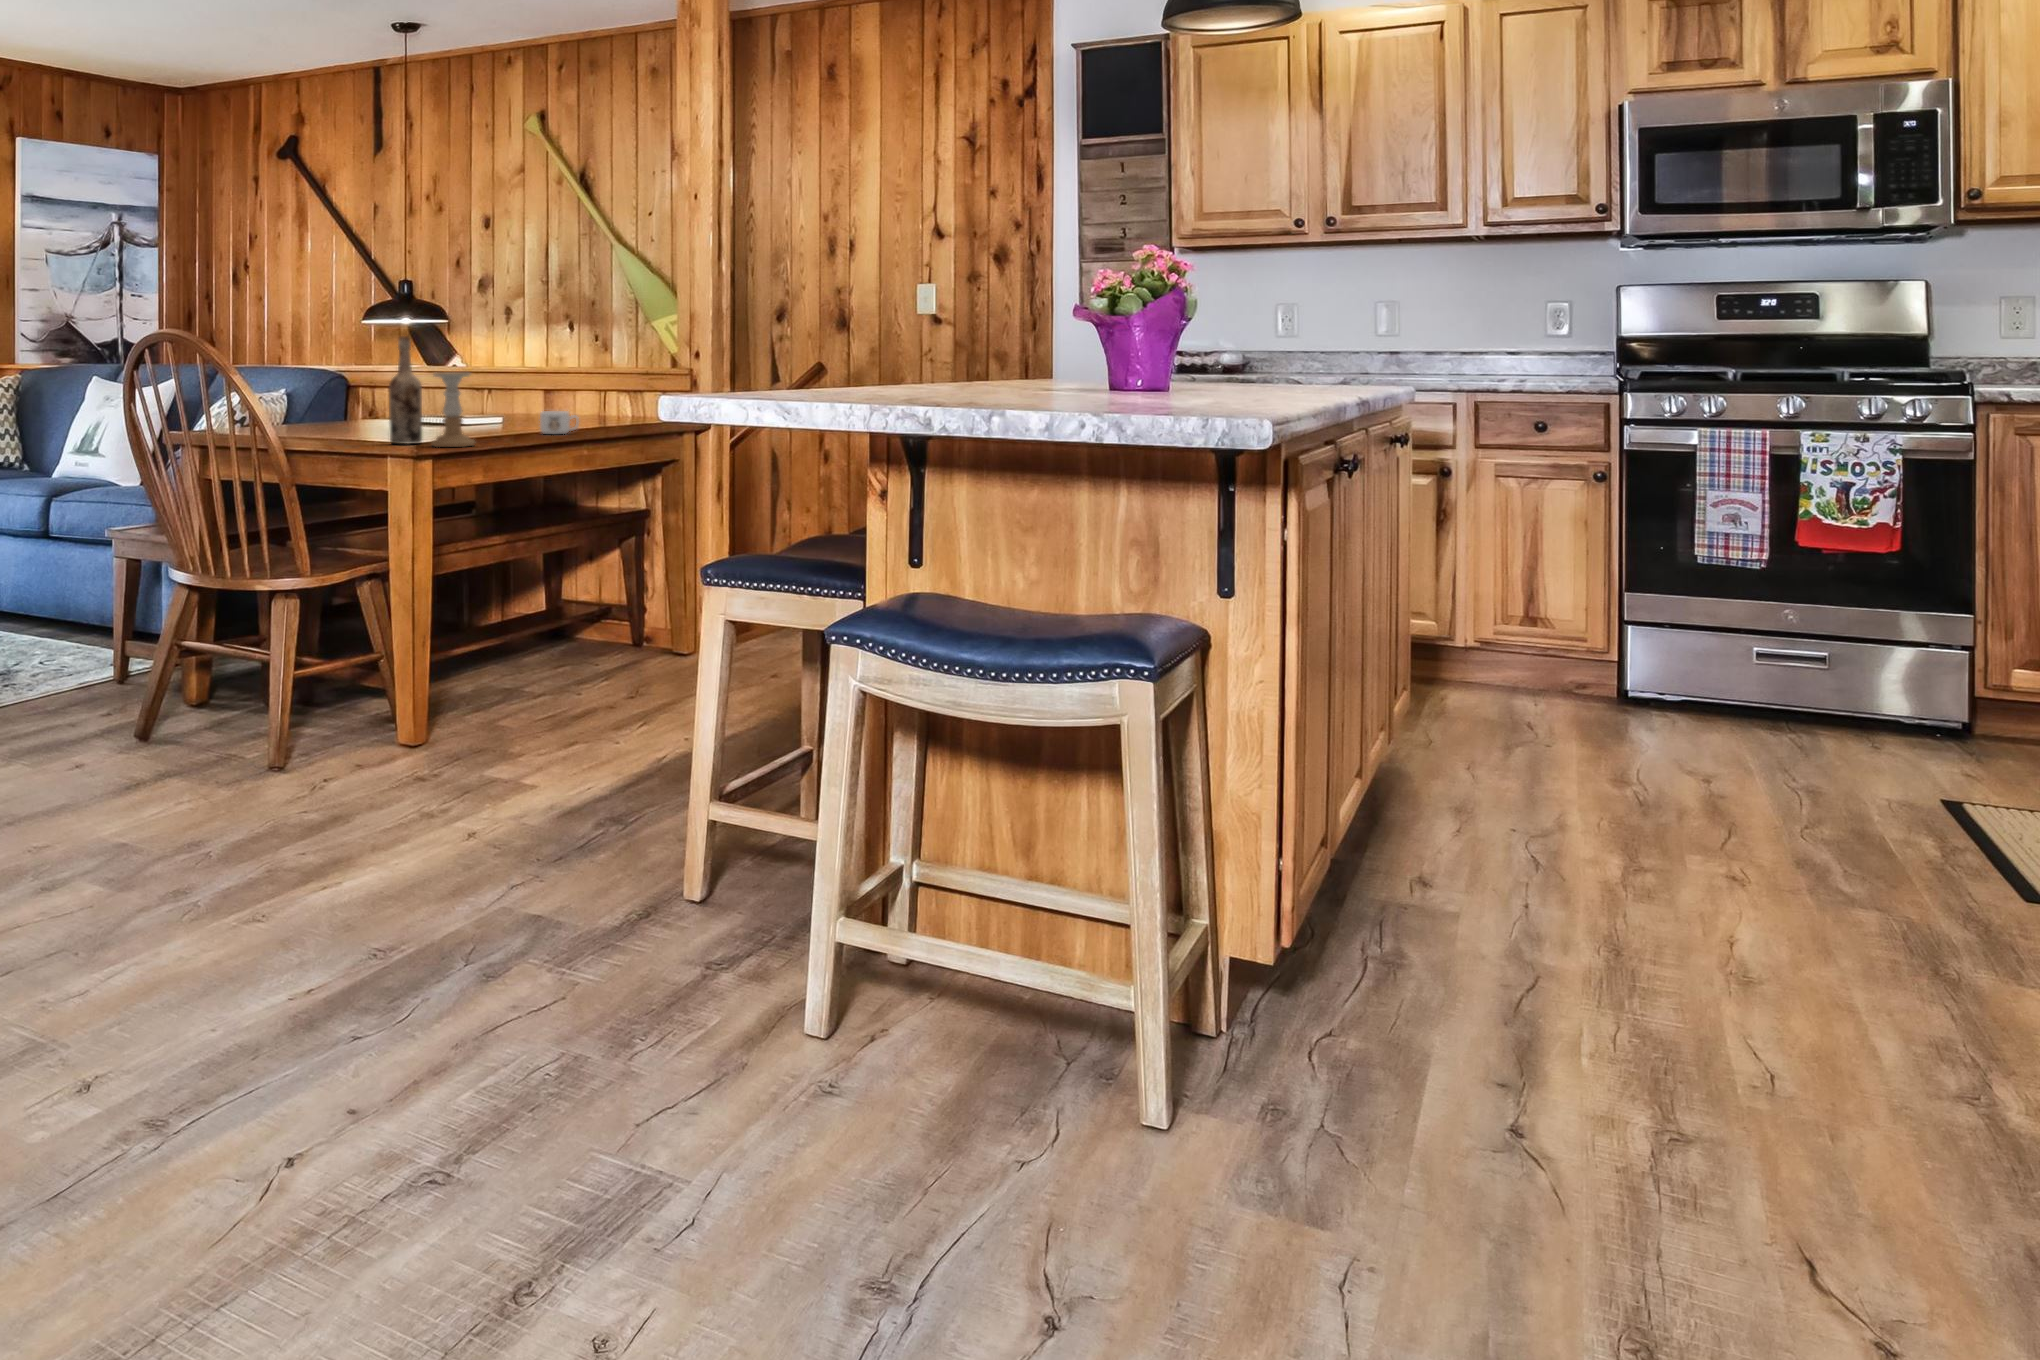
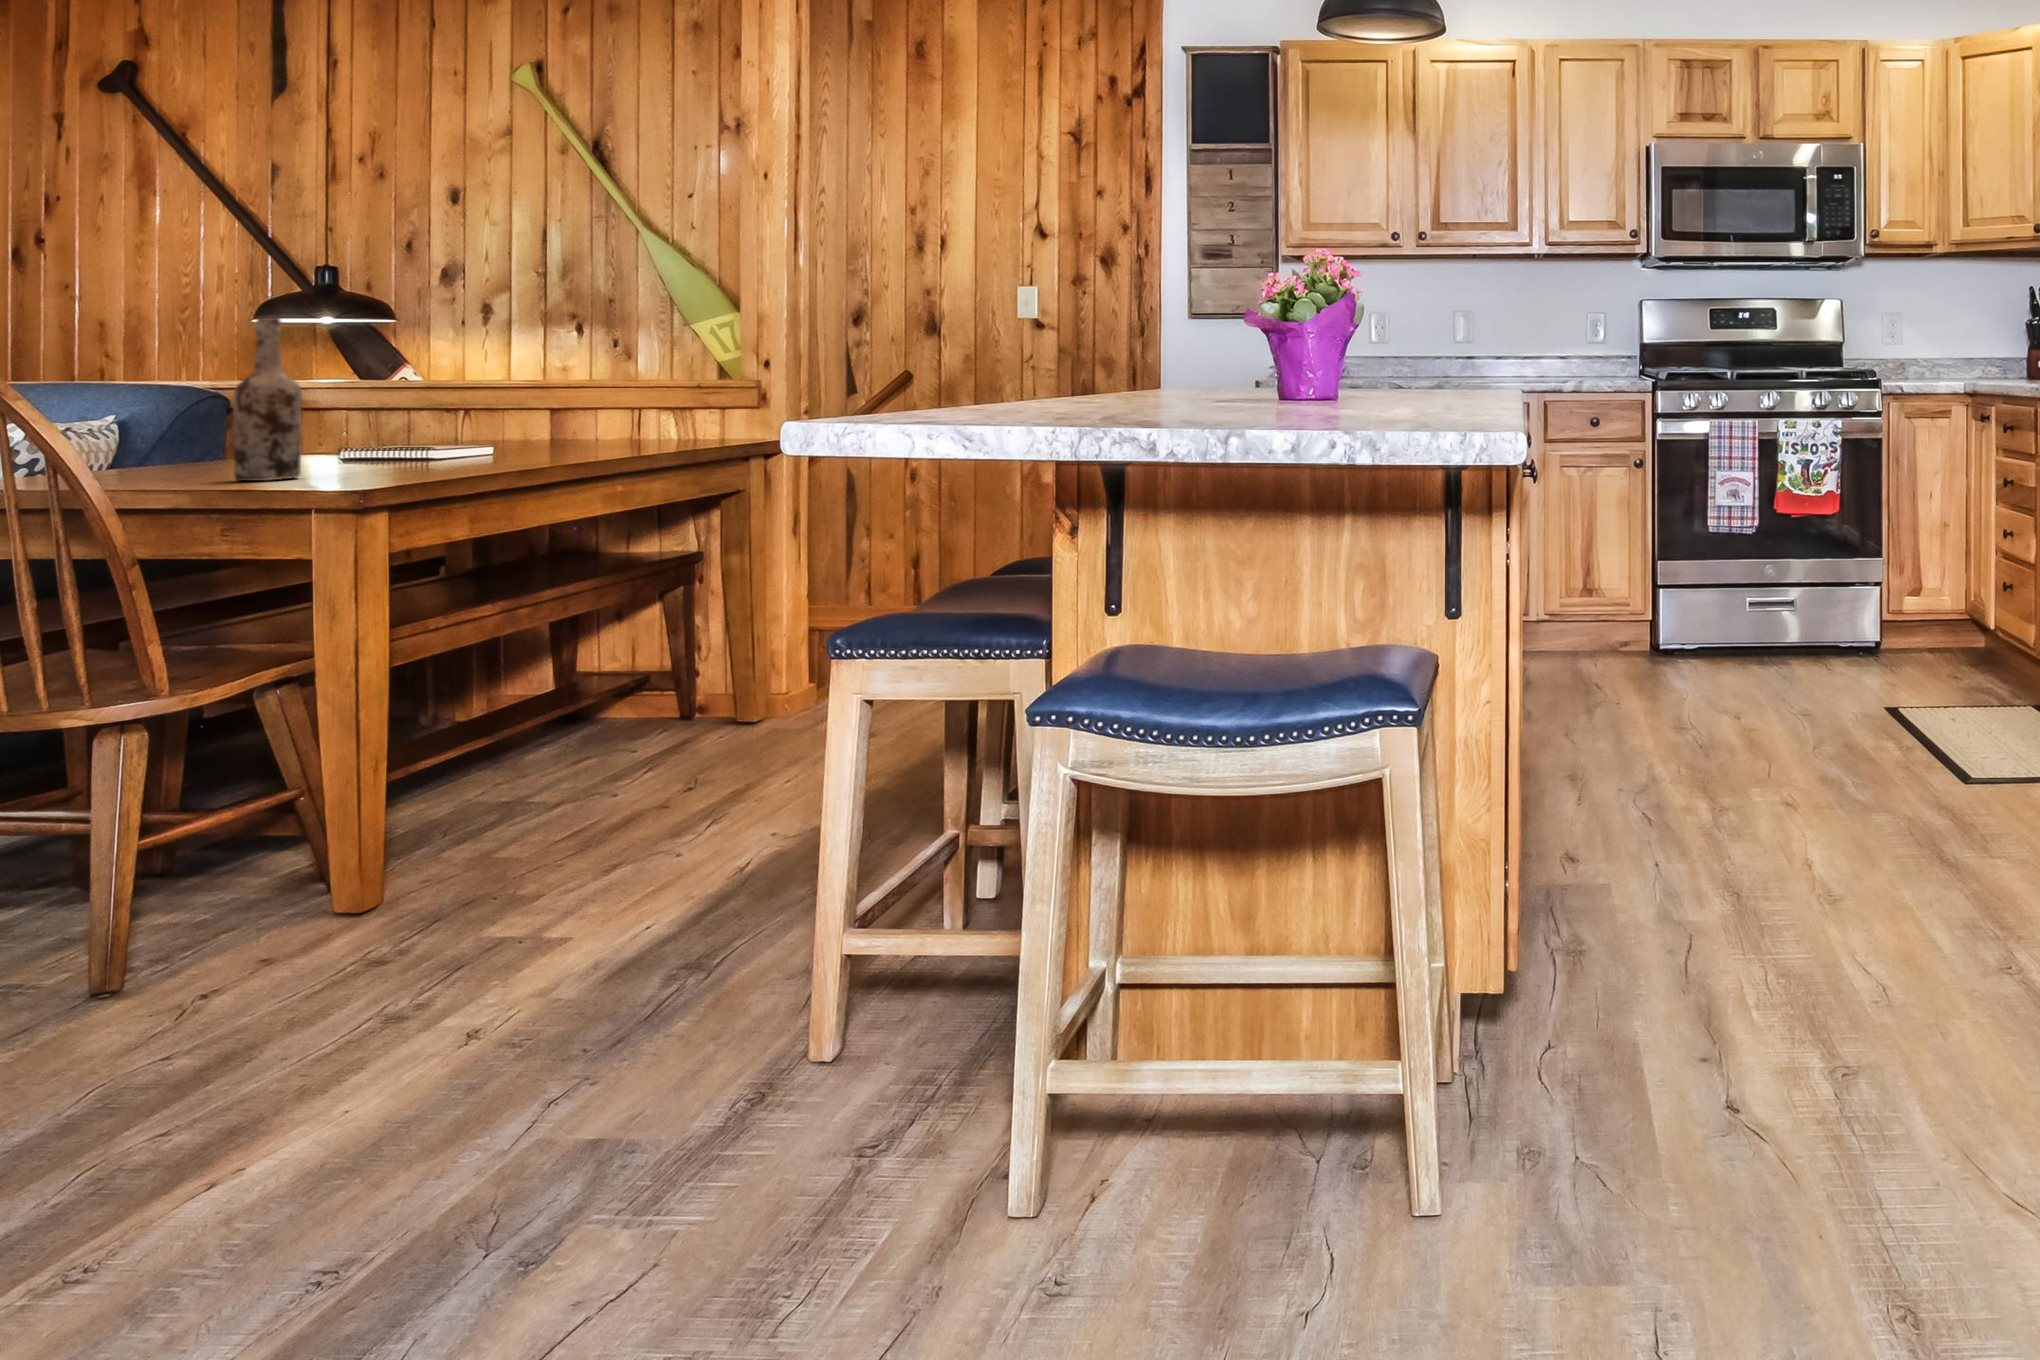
candle holder: present [431,372,475,447] -> none [314,370,401,482]
mug: present [540,411,579,434] -> none [524,425,588,457]

